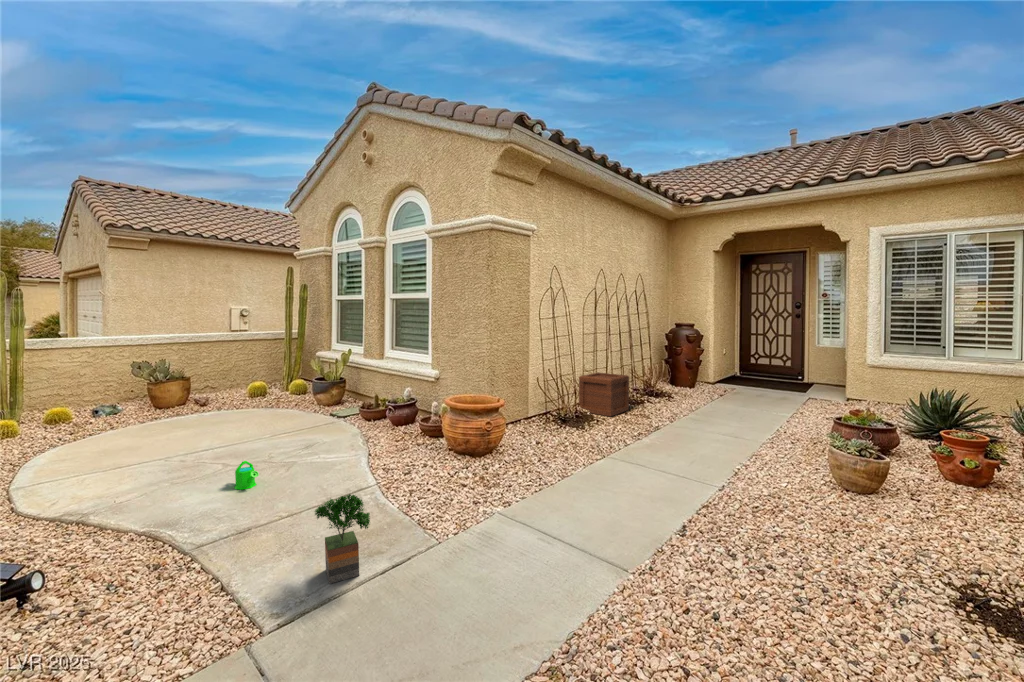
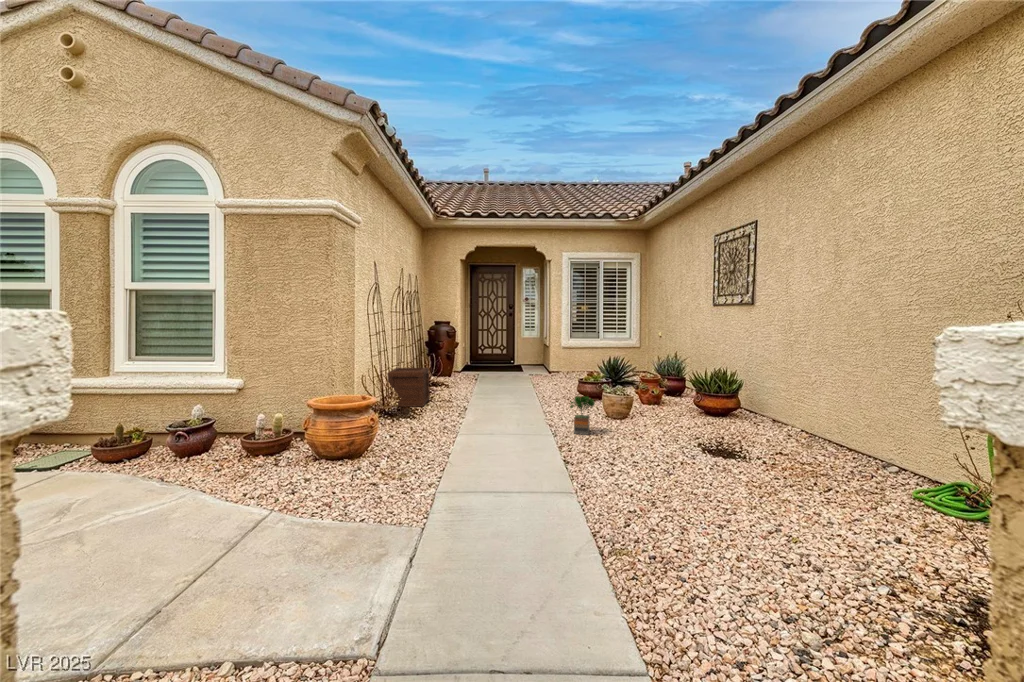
watering can: present [234,461,259,490] -> none [46,529,116,578]
potted tree: present [315,494,370,584] -> present [570,396,595,435]

